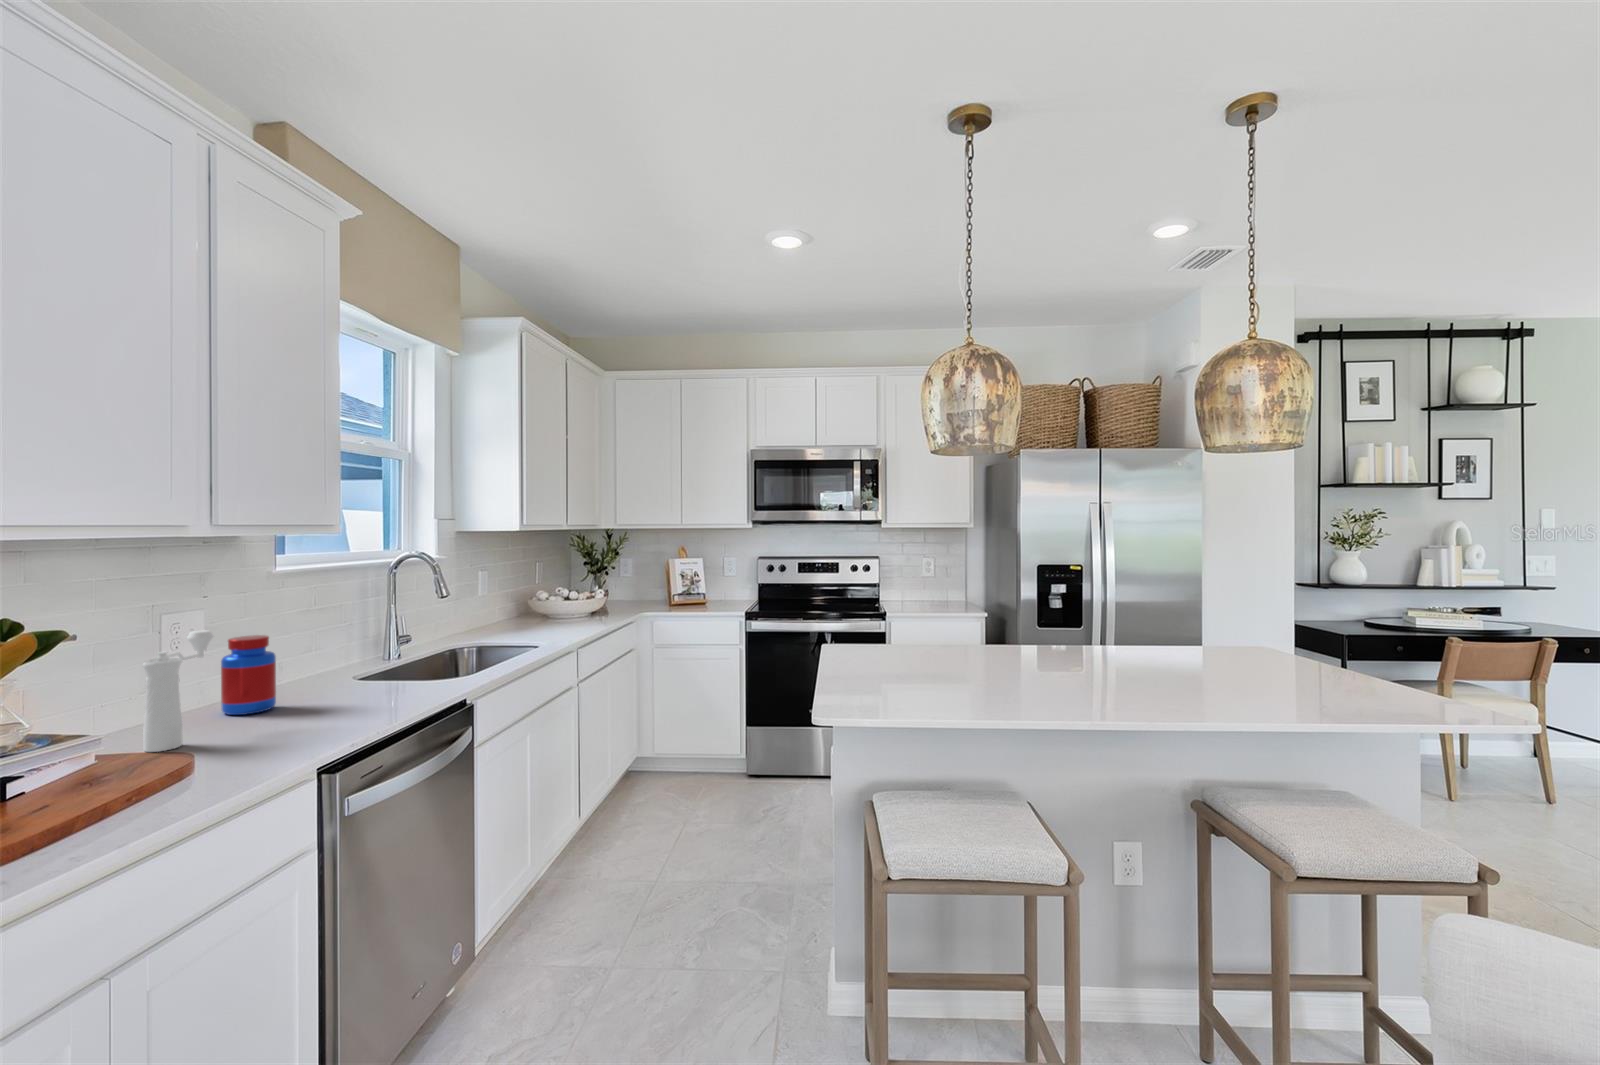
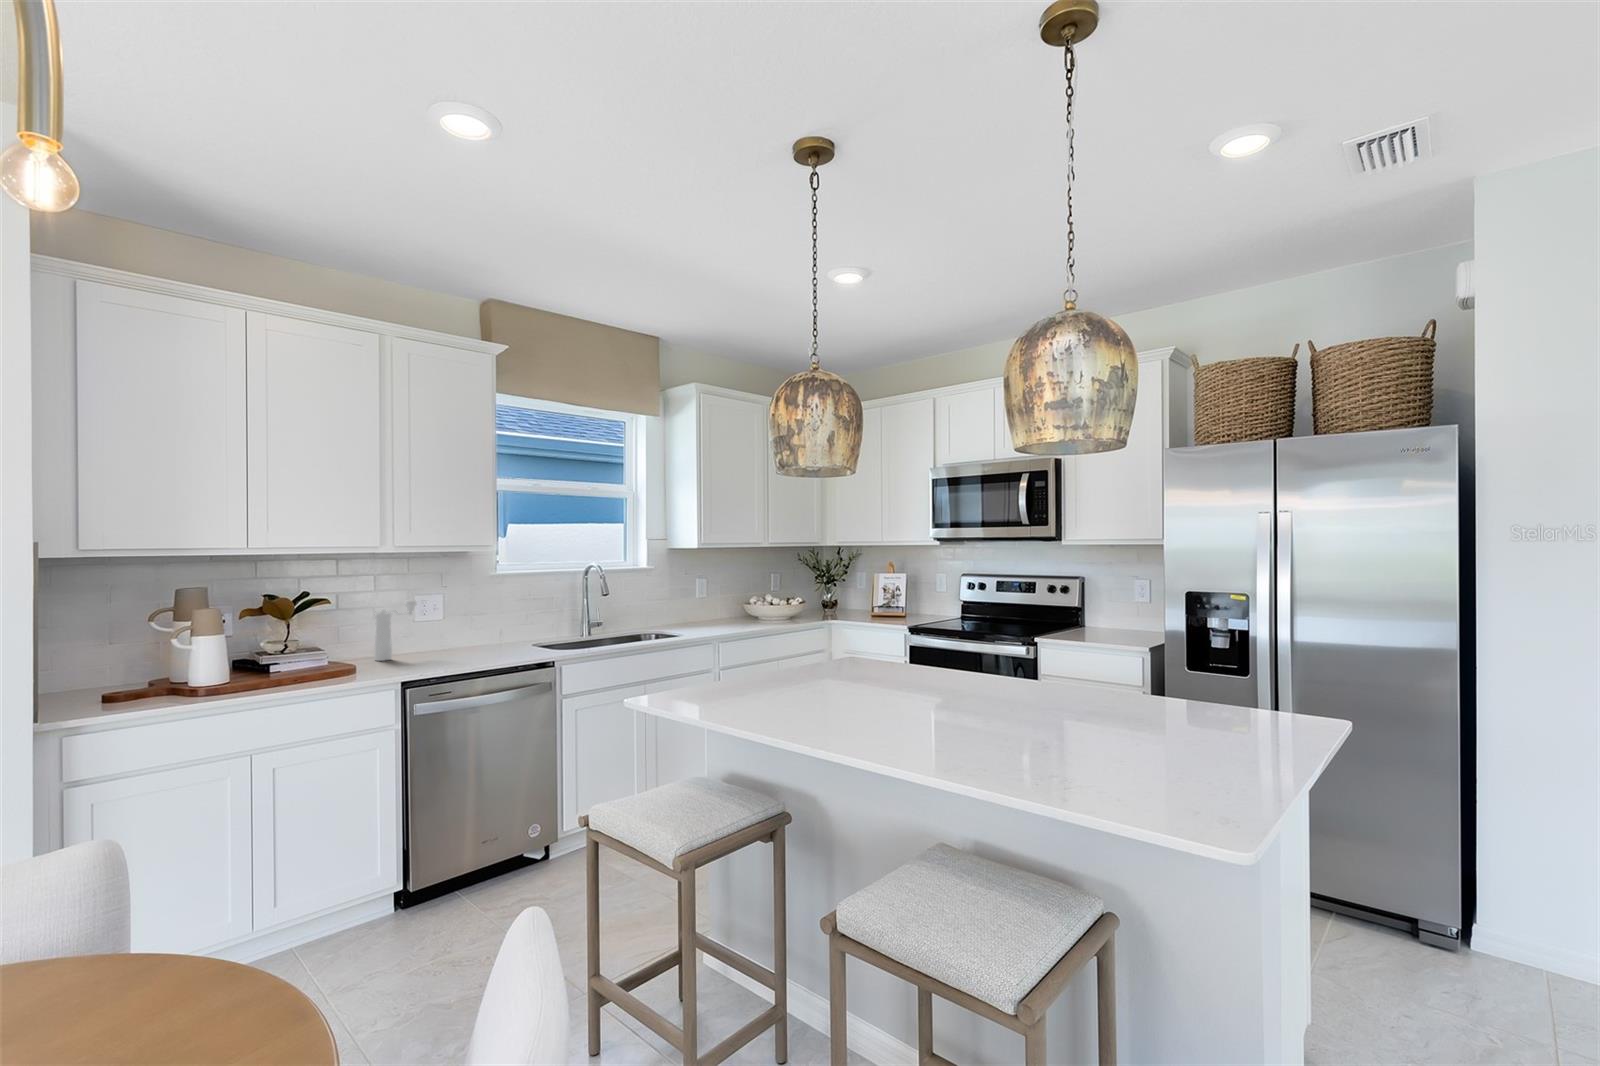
jar: present [221,635,276,715] -> none [437,608,464,652]

